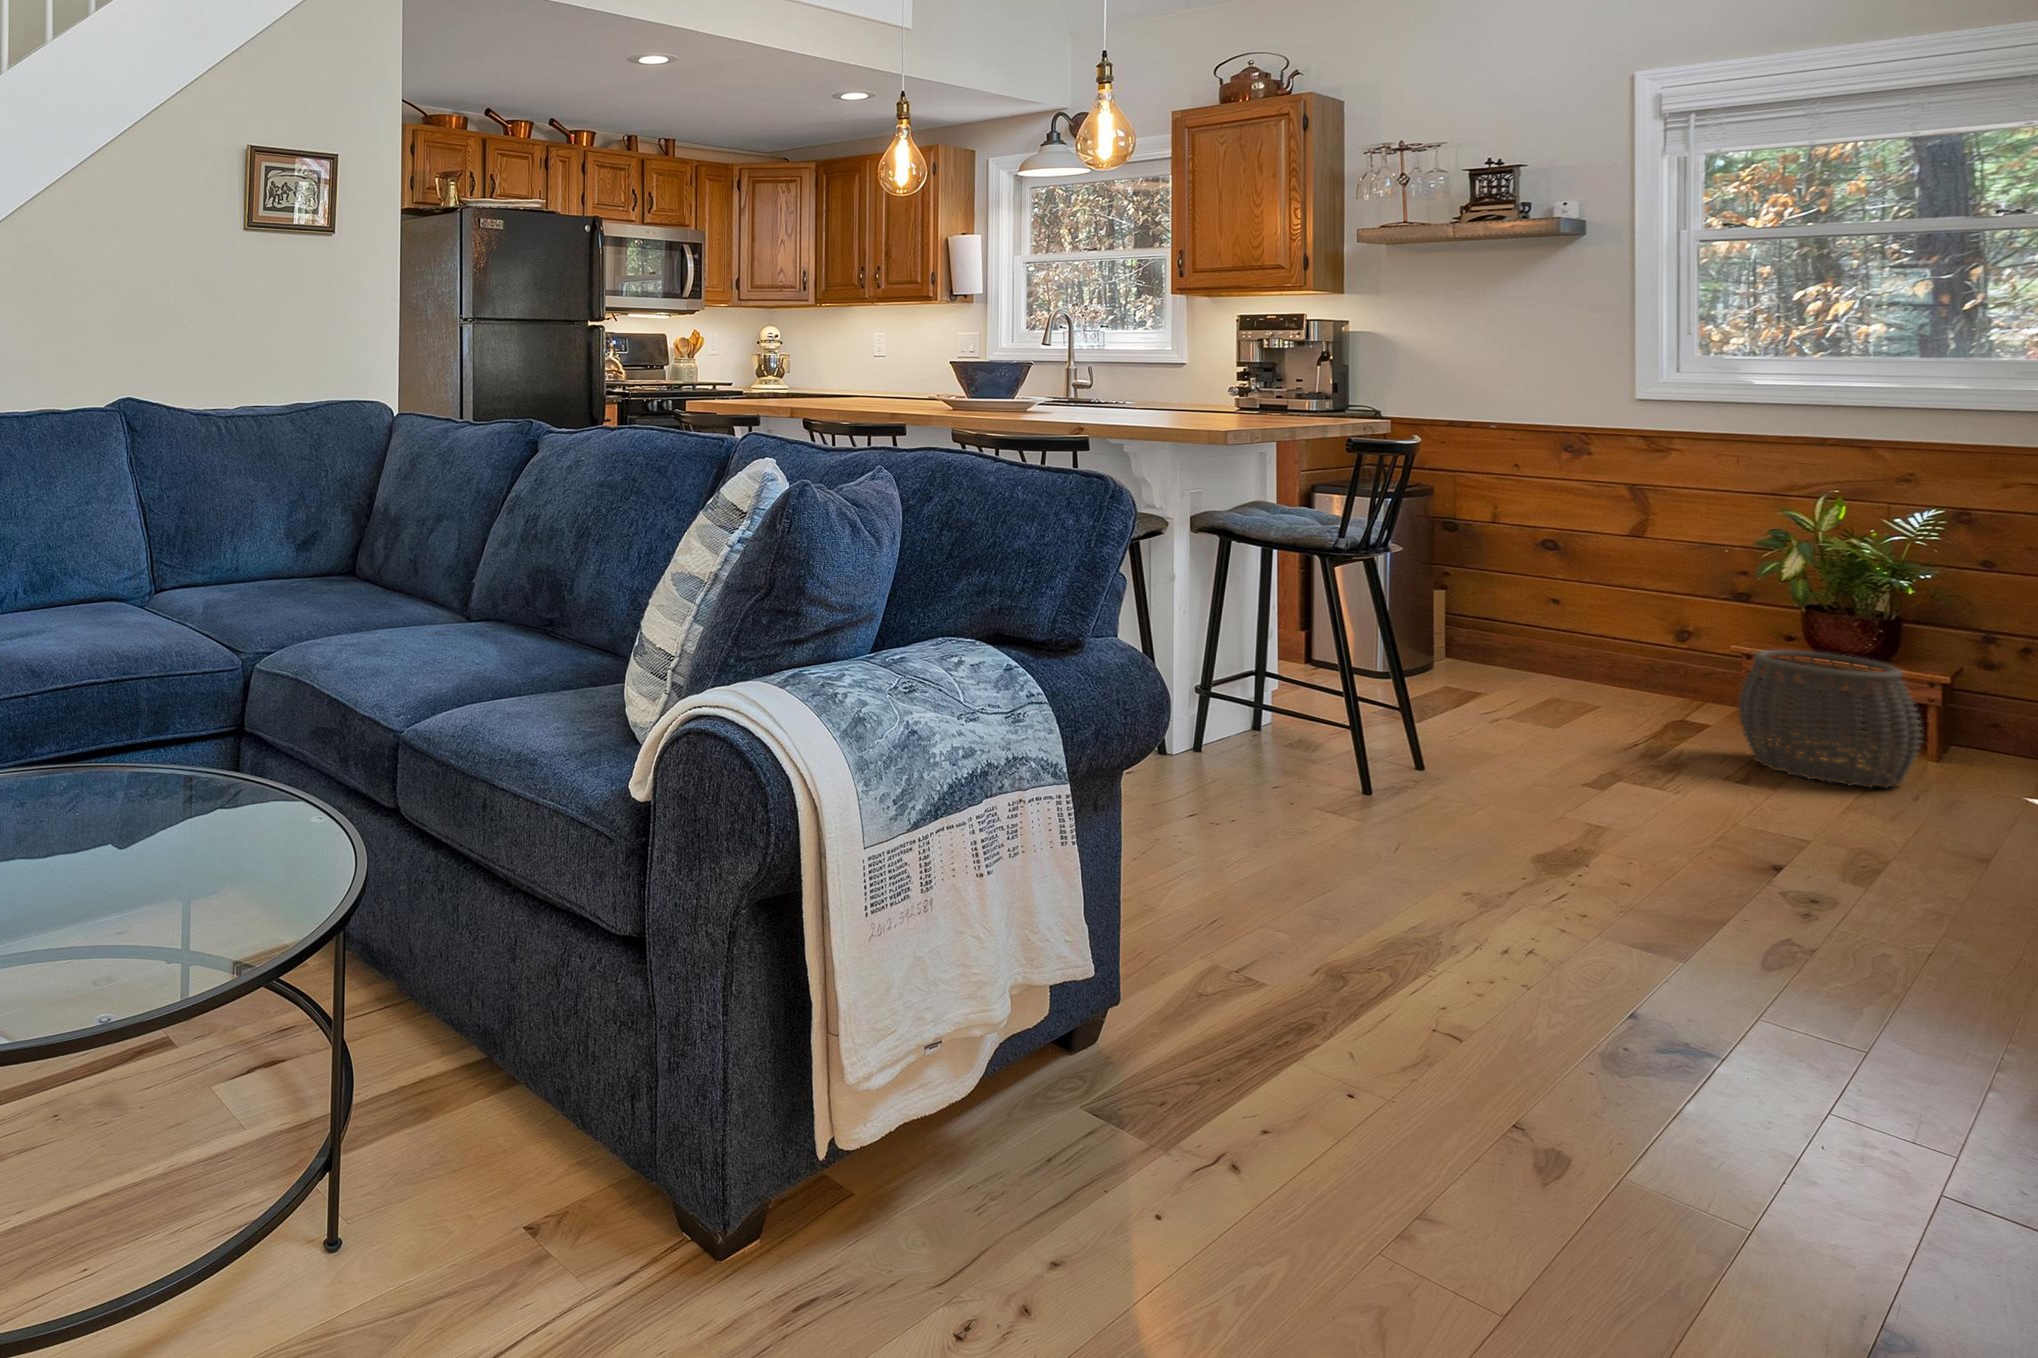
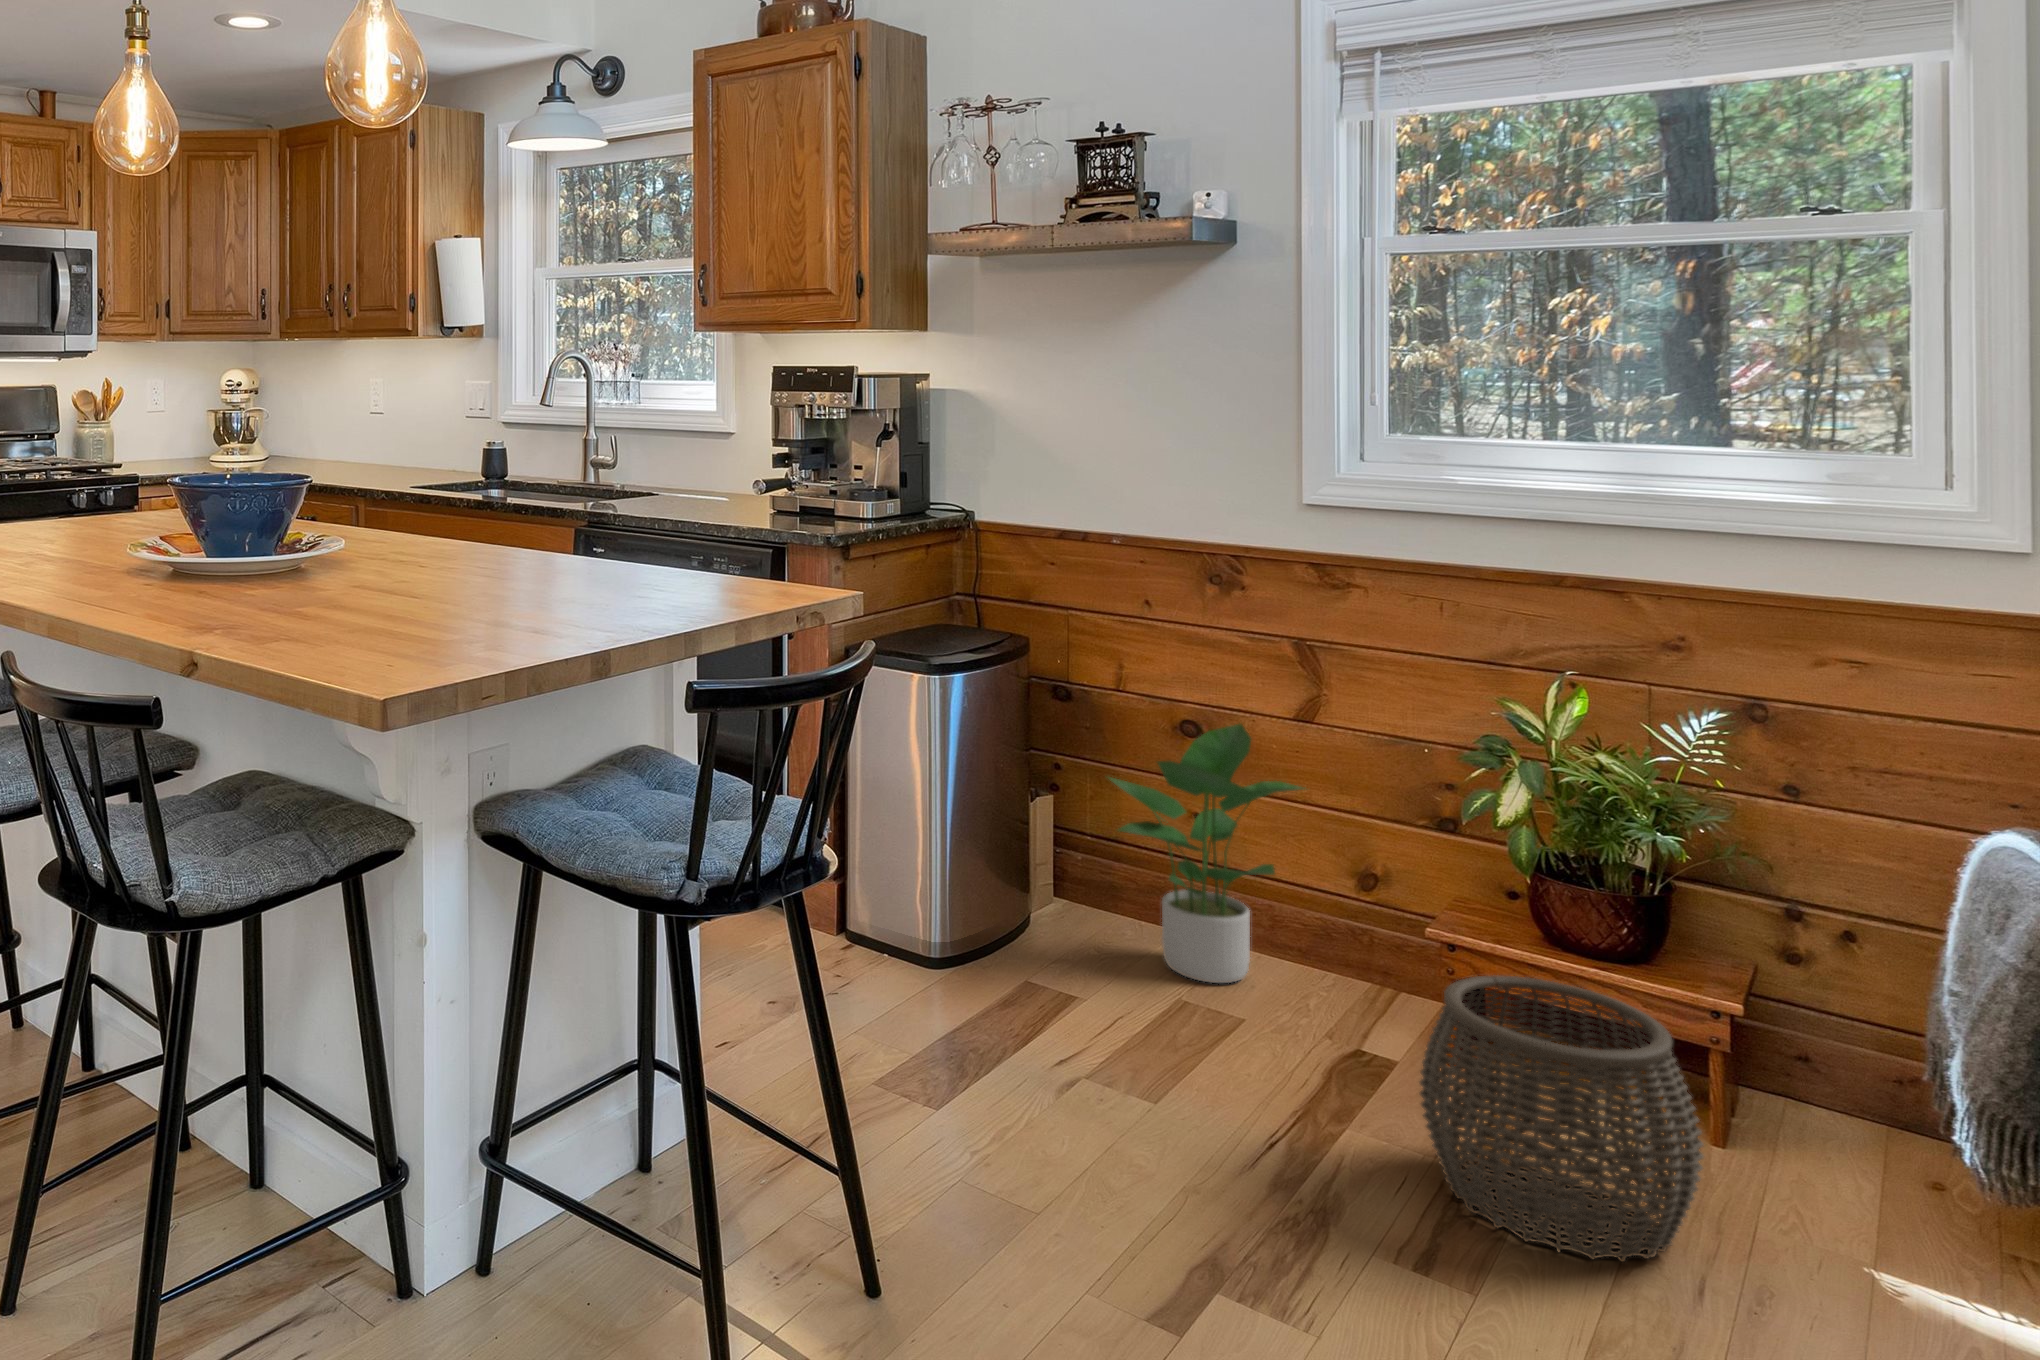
potted plant: none [1492,537,1642,693] -> present [1109,723,1304,983]

